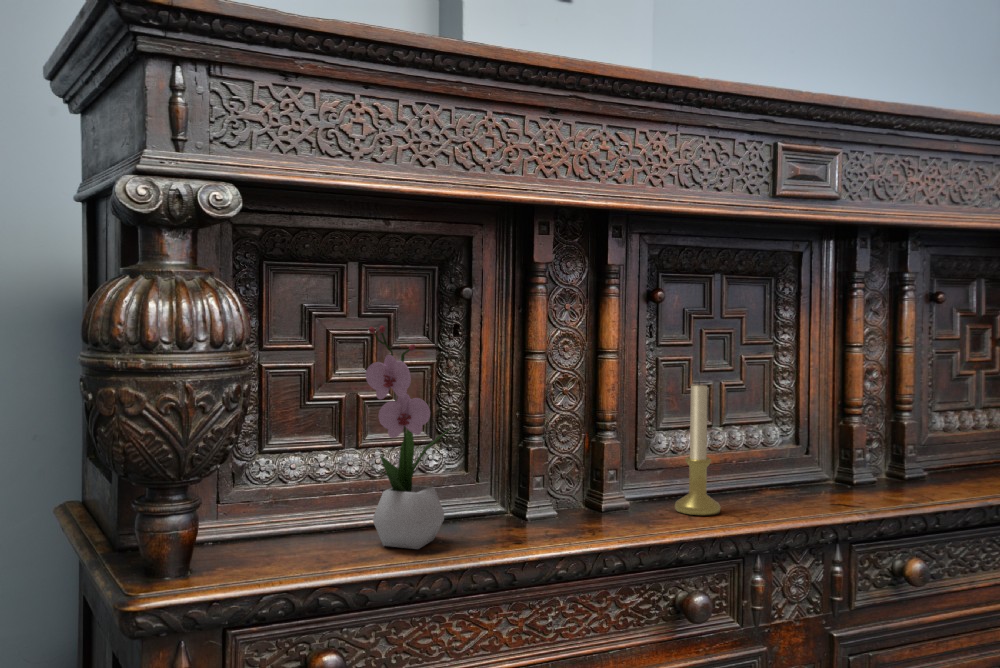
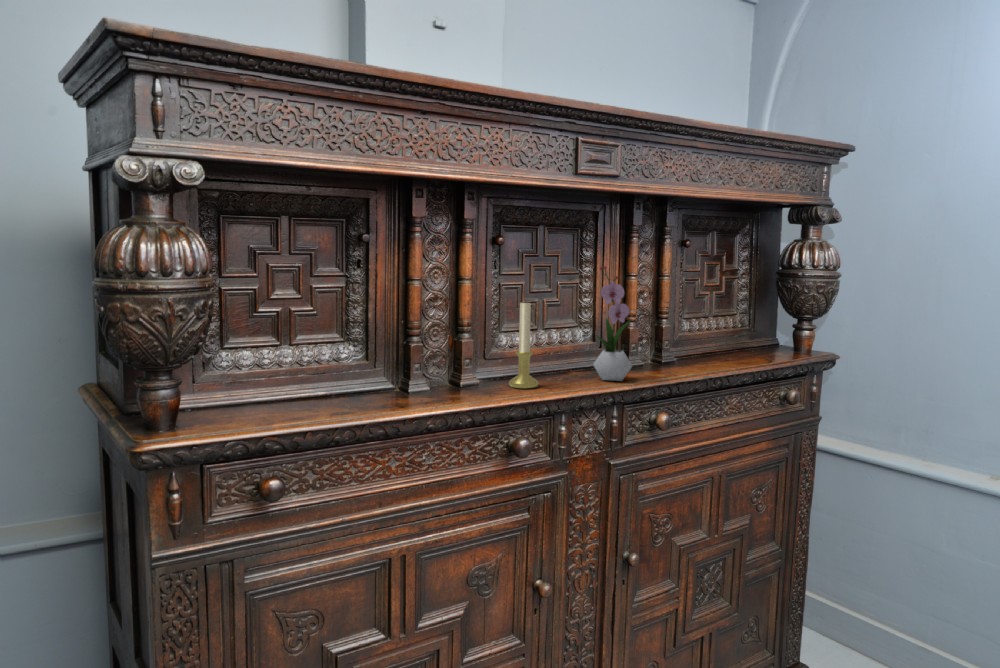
flower arrangement: present [366,325,452,549] -> present [593,266,632,381]

